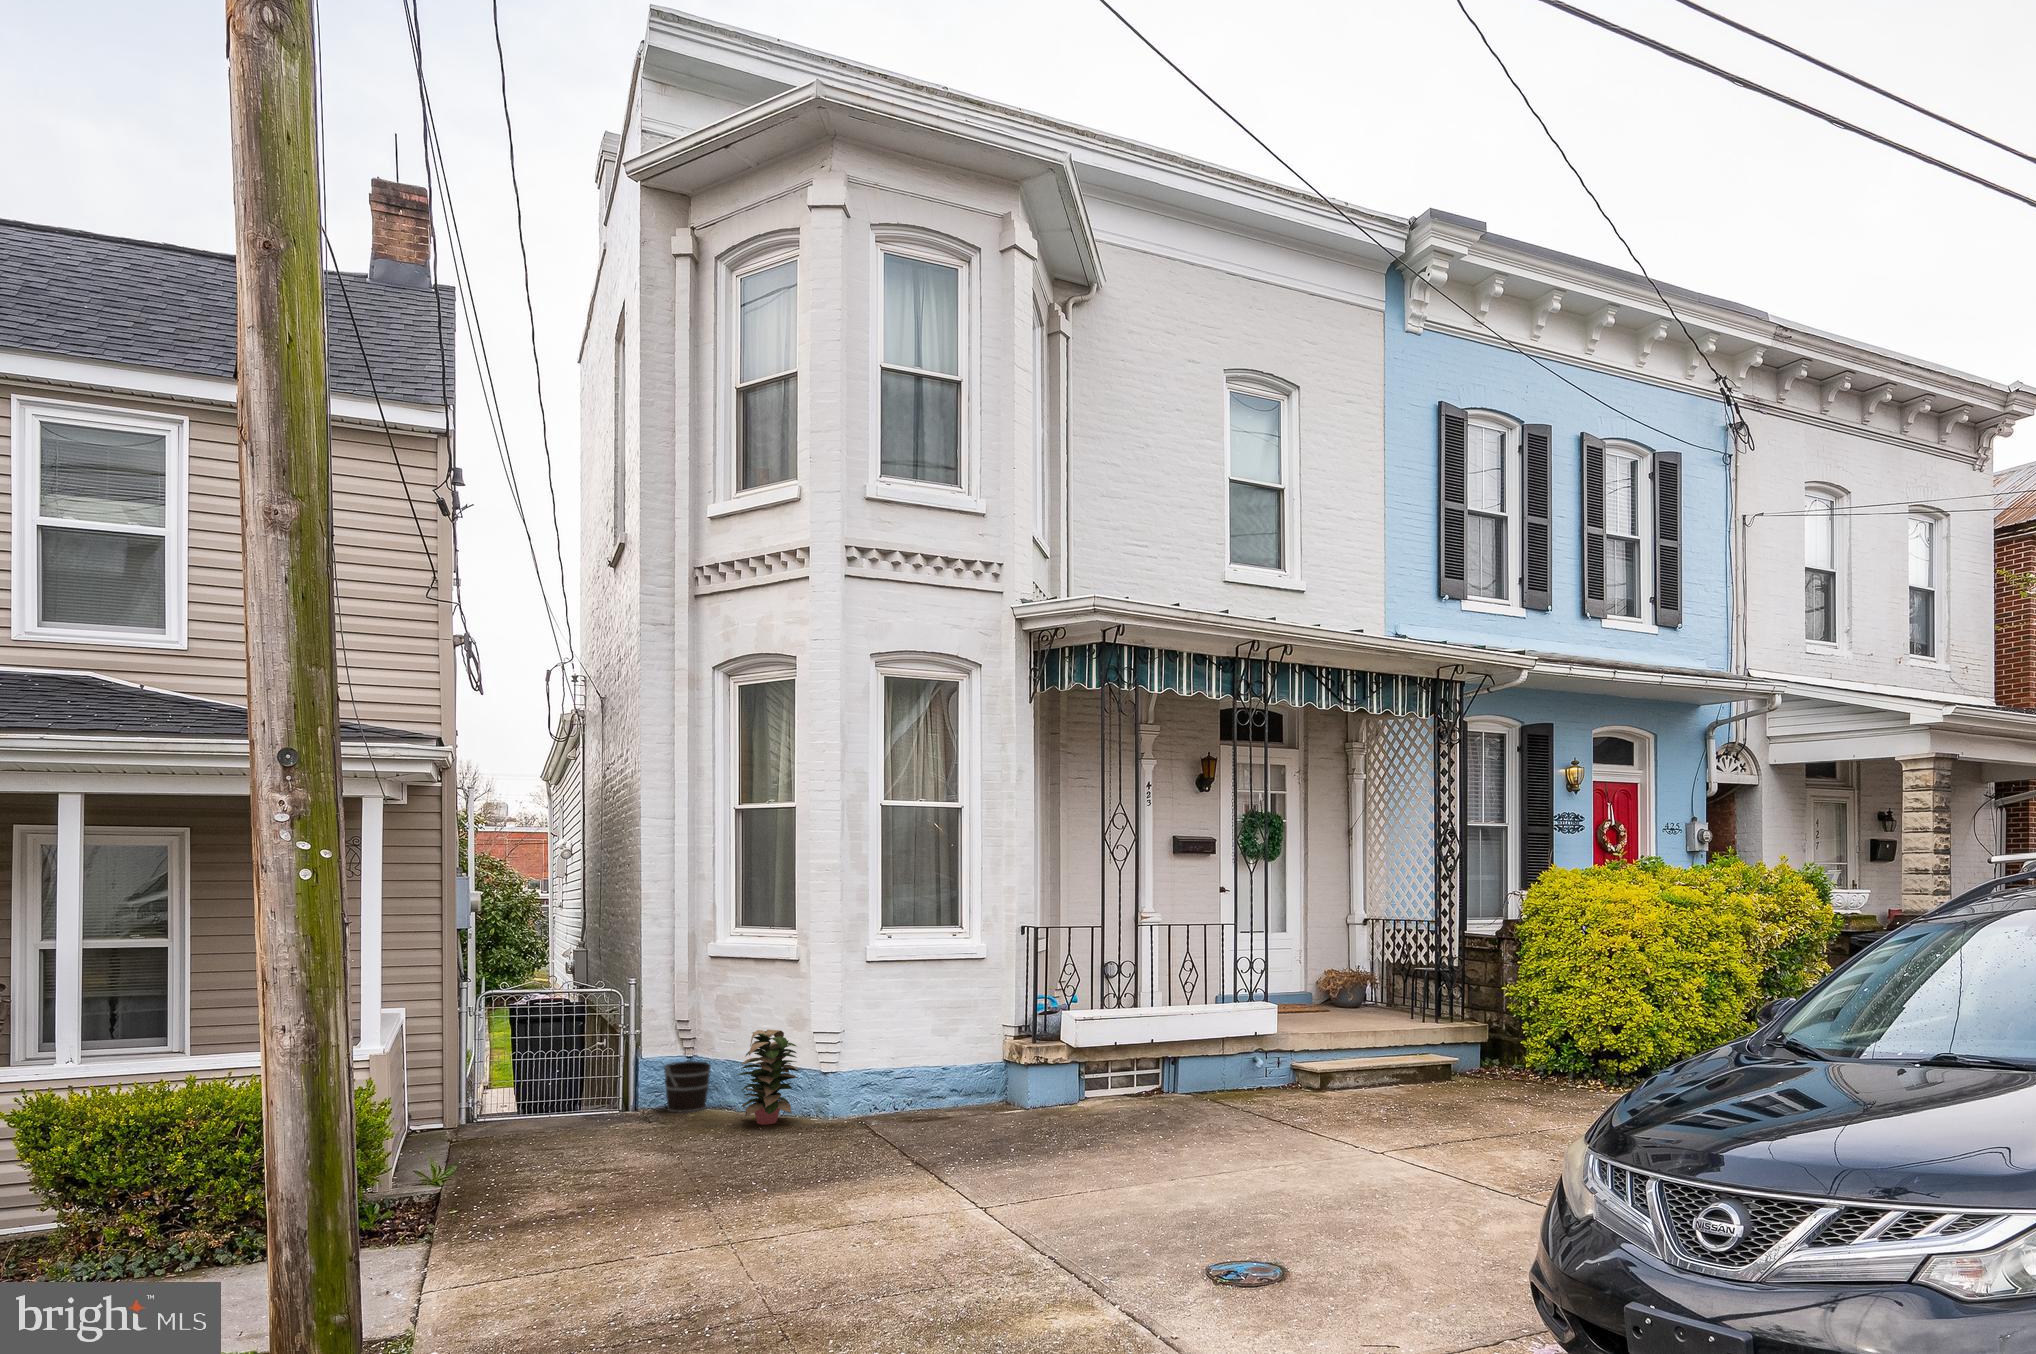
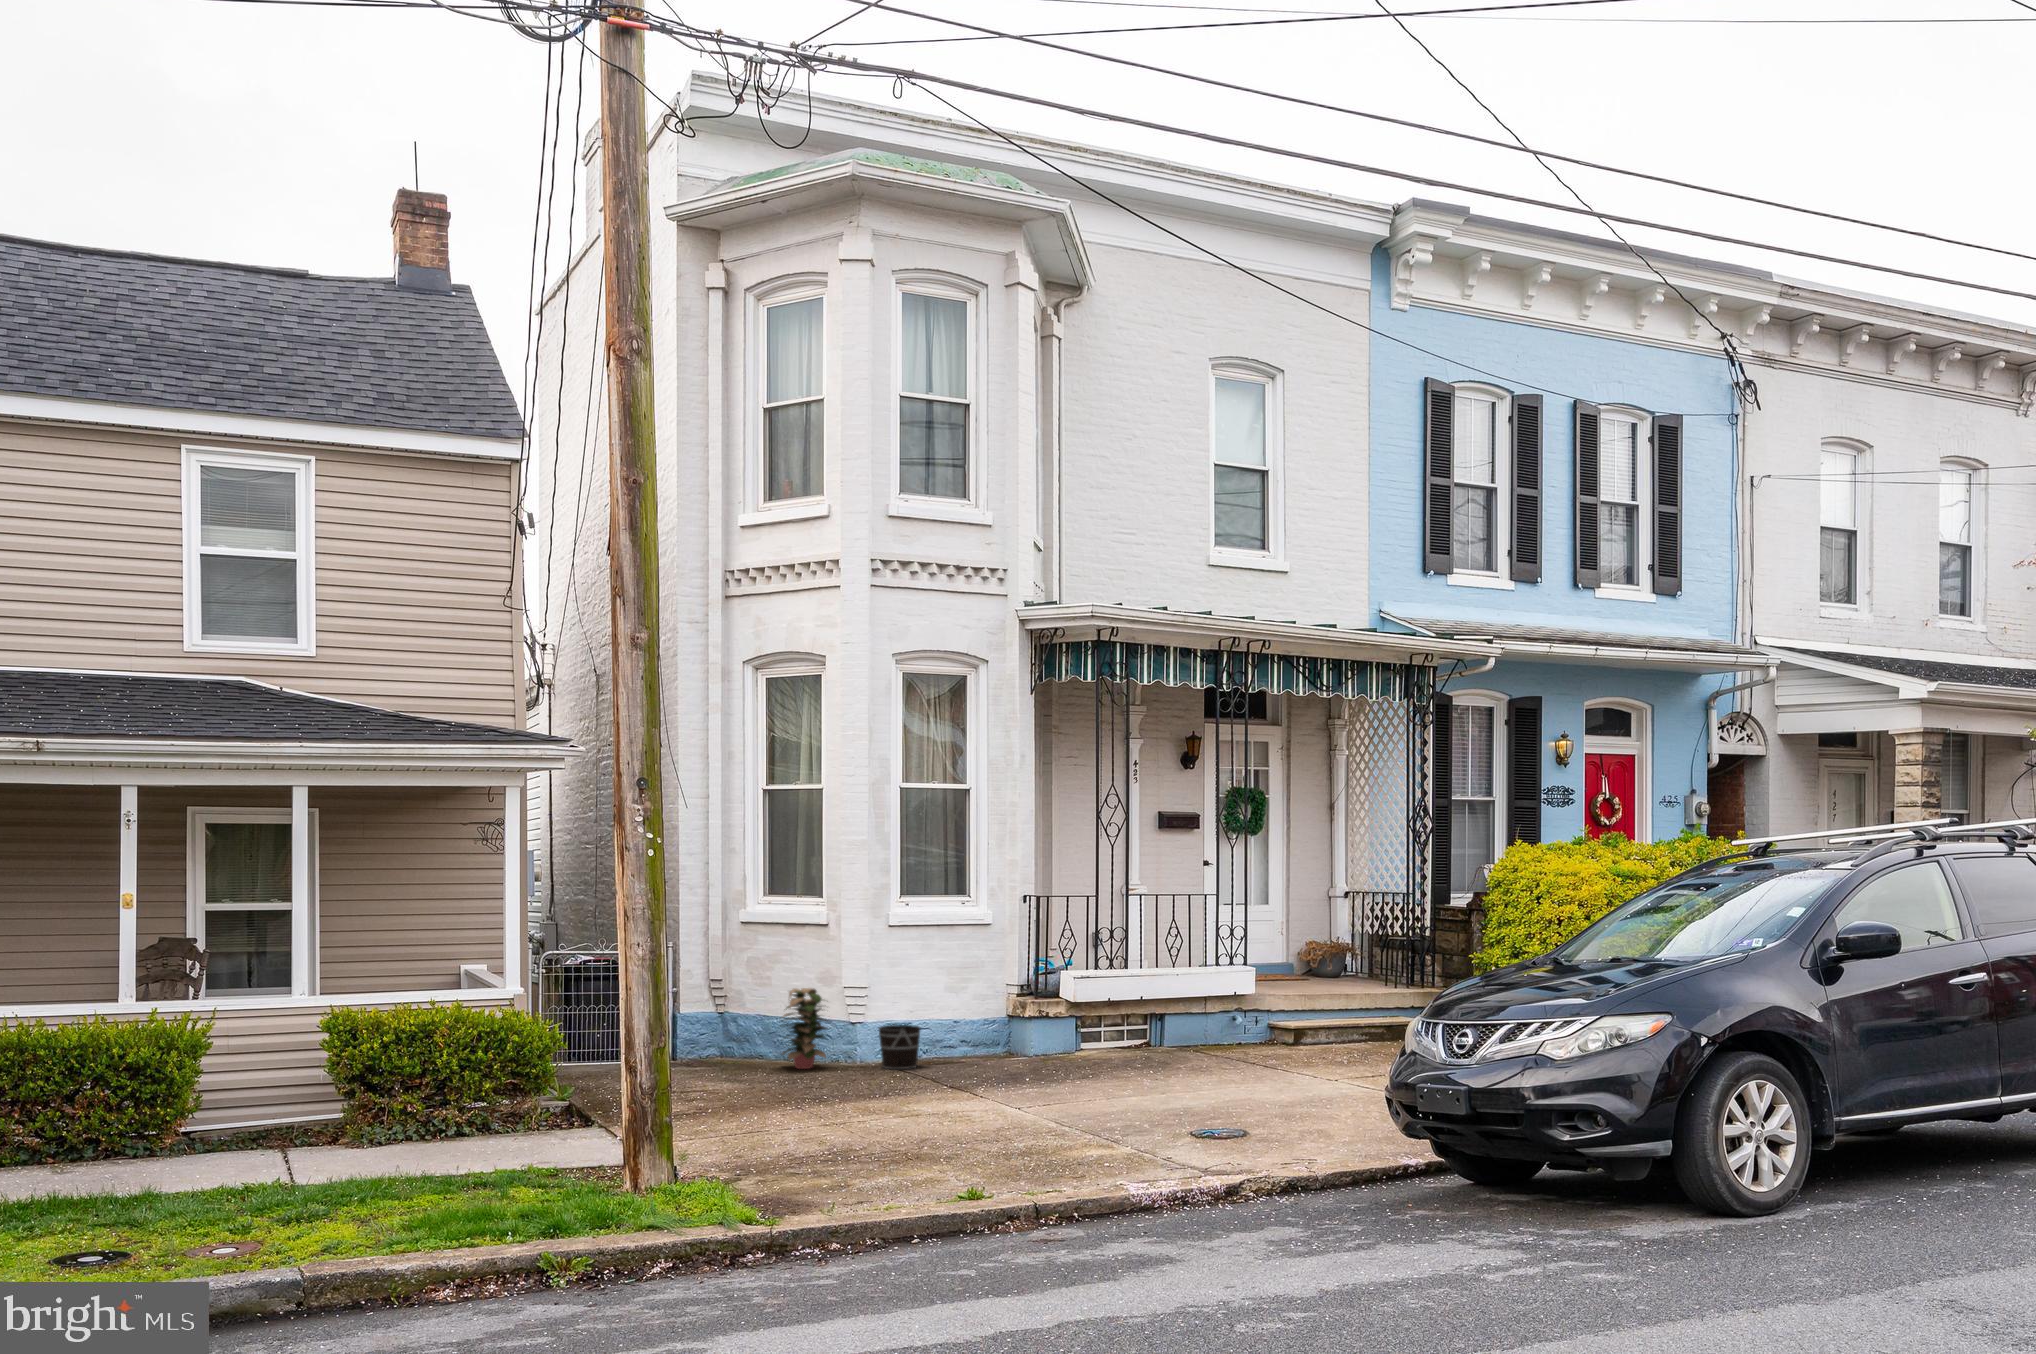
bucket: present [664,1061,711,1112] -> present [879,1024,920,1069]

